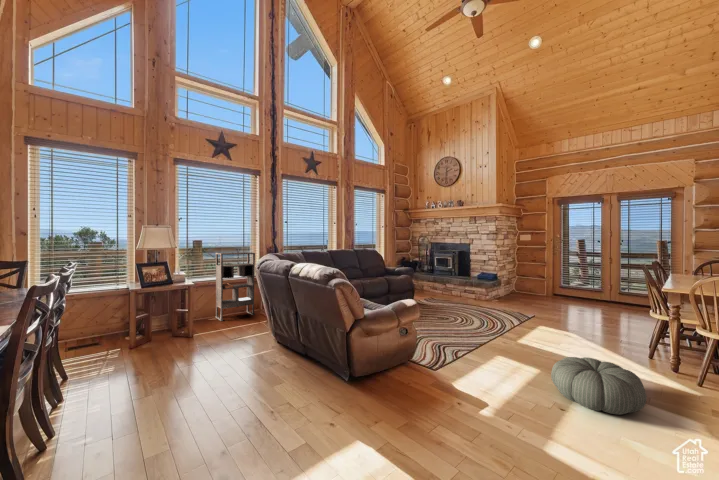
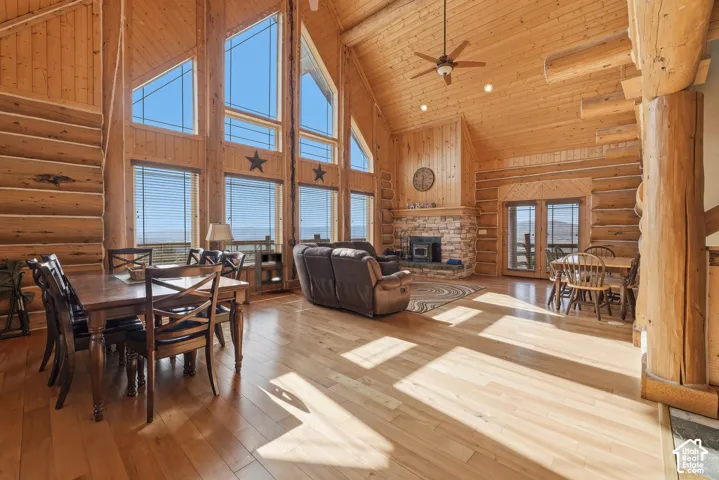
pouf: present [551,357,647,415] -> none [487,300,533,325]

